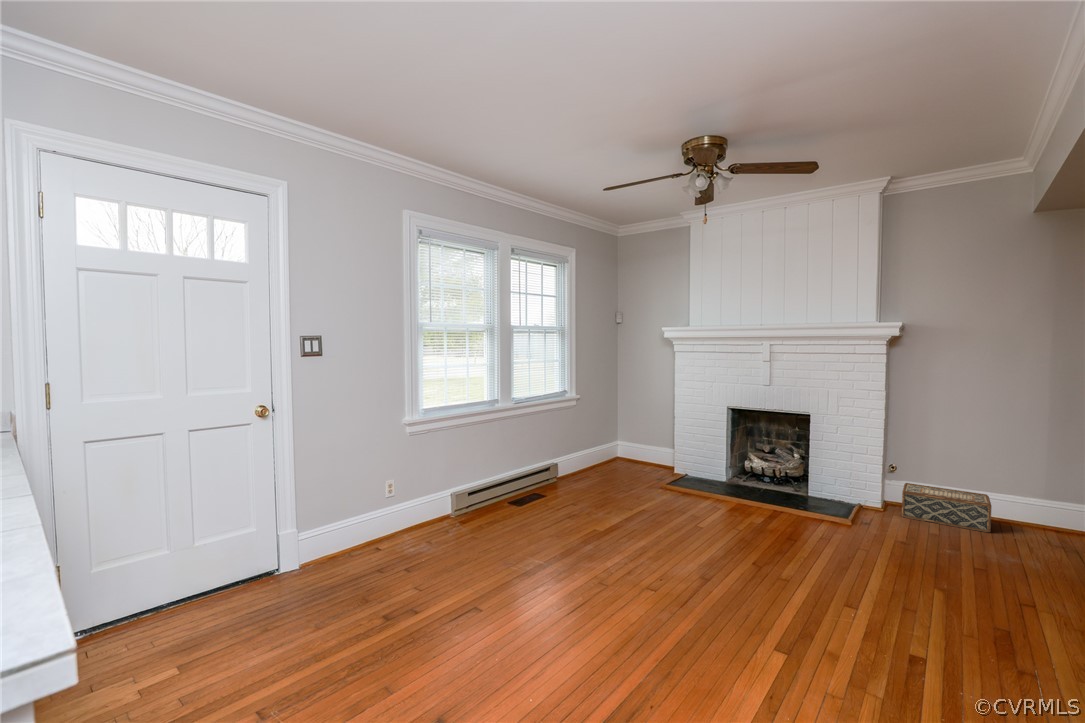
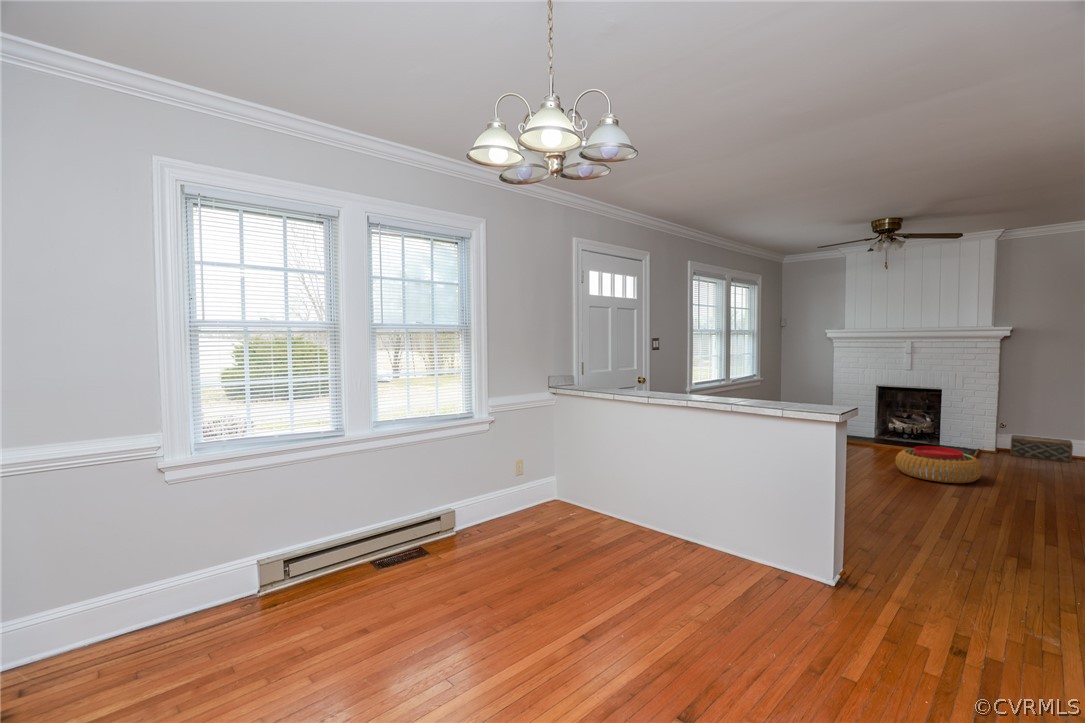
pouf: none [713,516,847,596] -> present [896,446,983,483]

